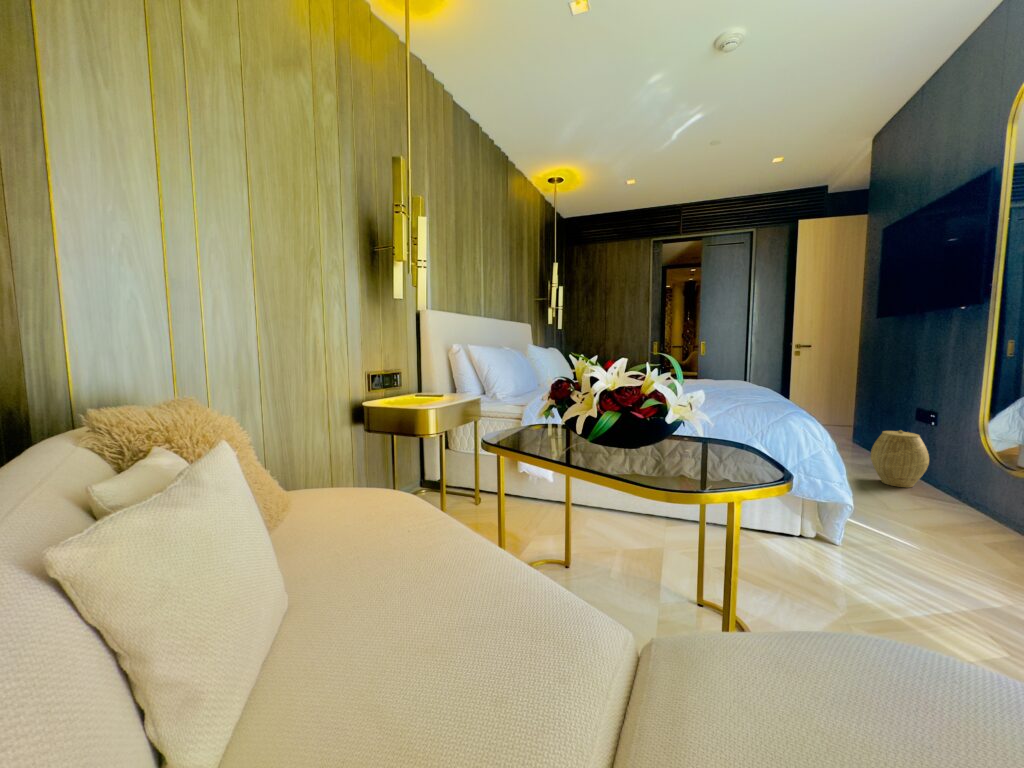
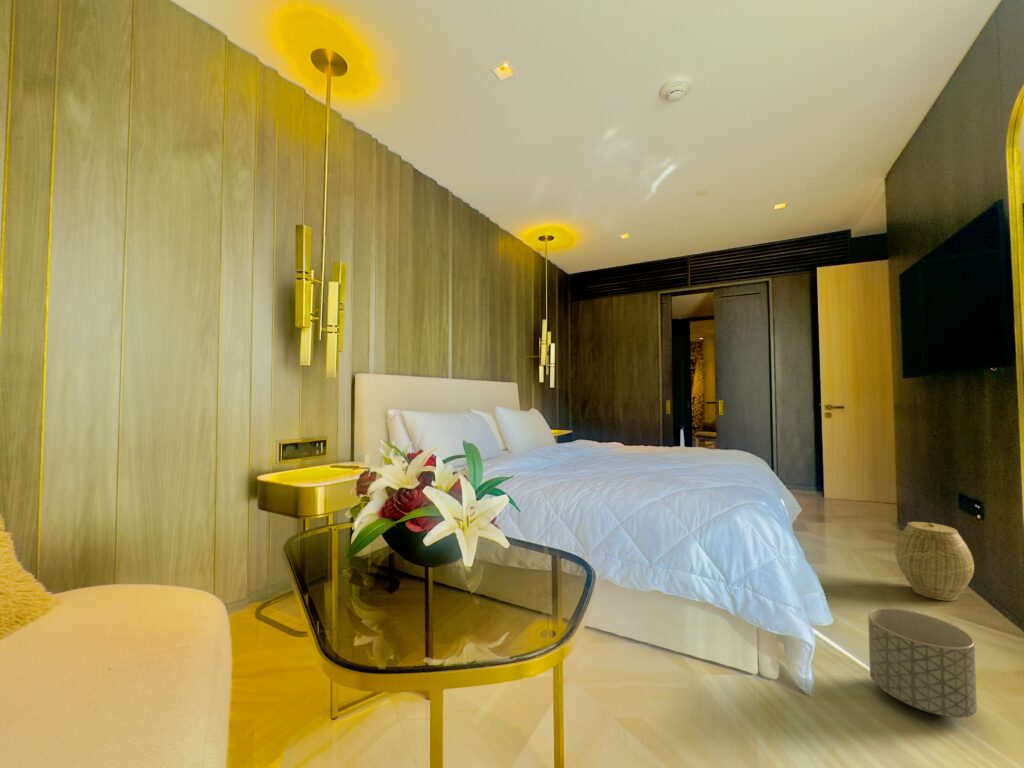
planter: none [877,484,956,549] -> present [868,608,977,717]

